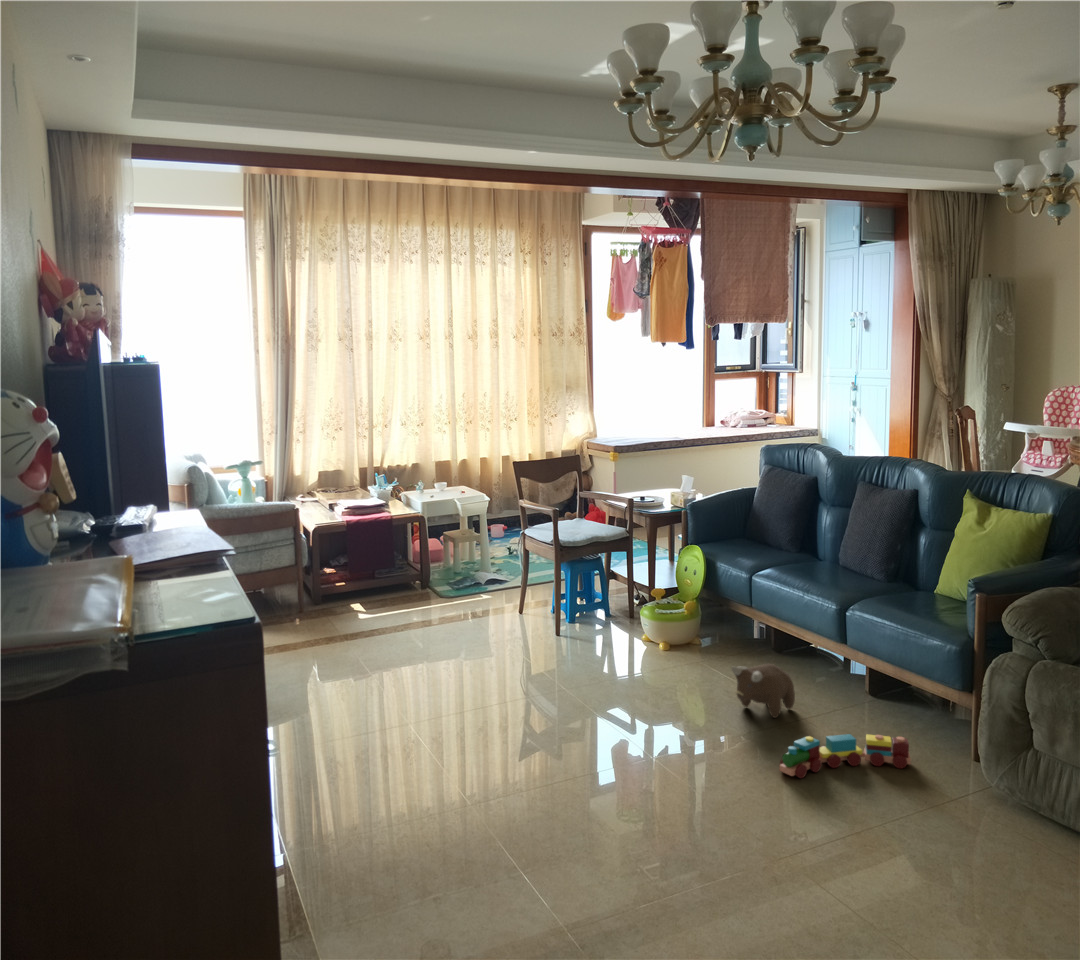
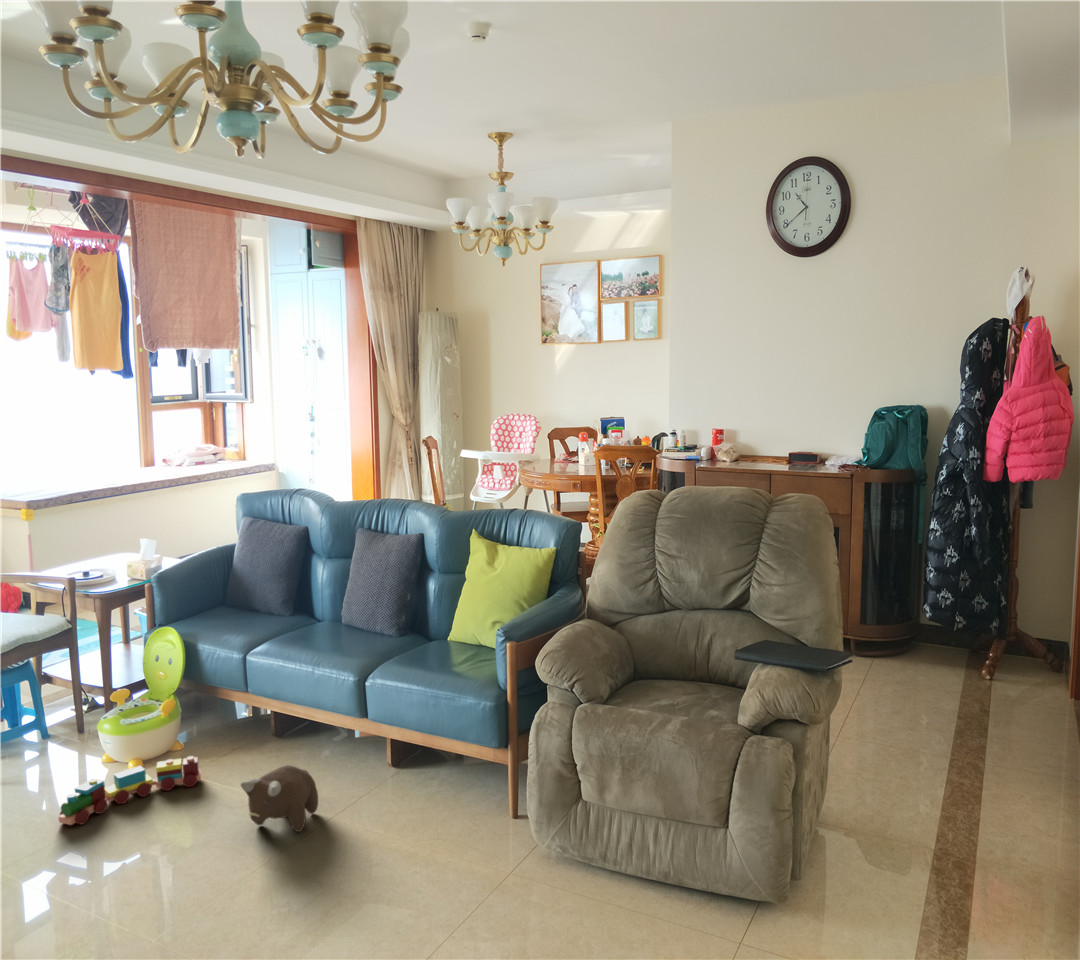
toy train: present [779,734,911,778] -> present [59,756,201,825]

